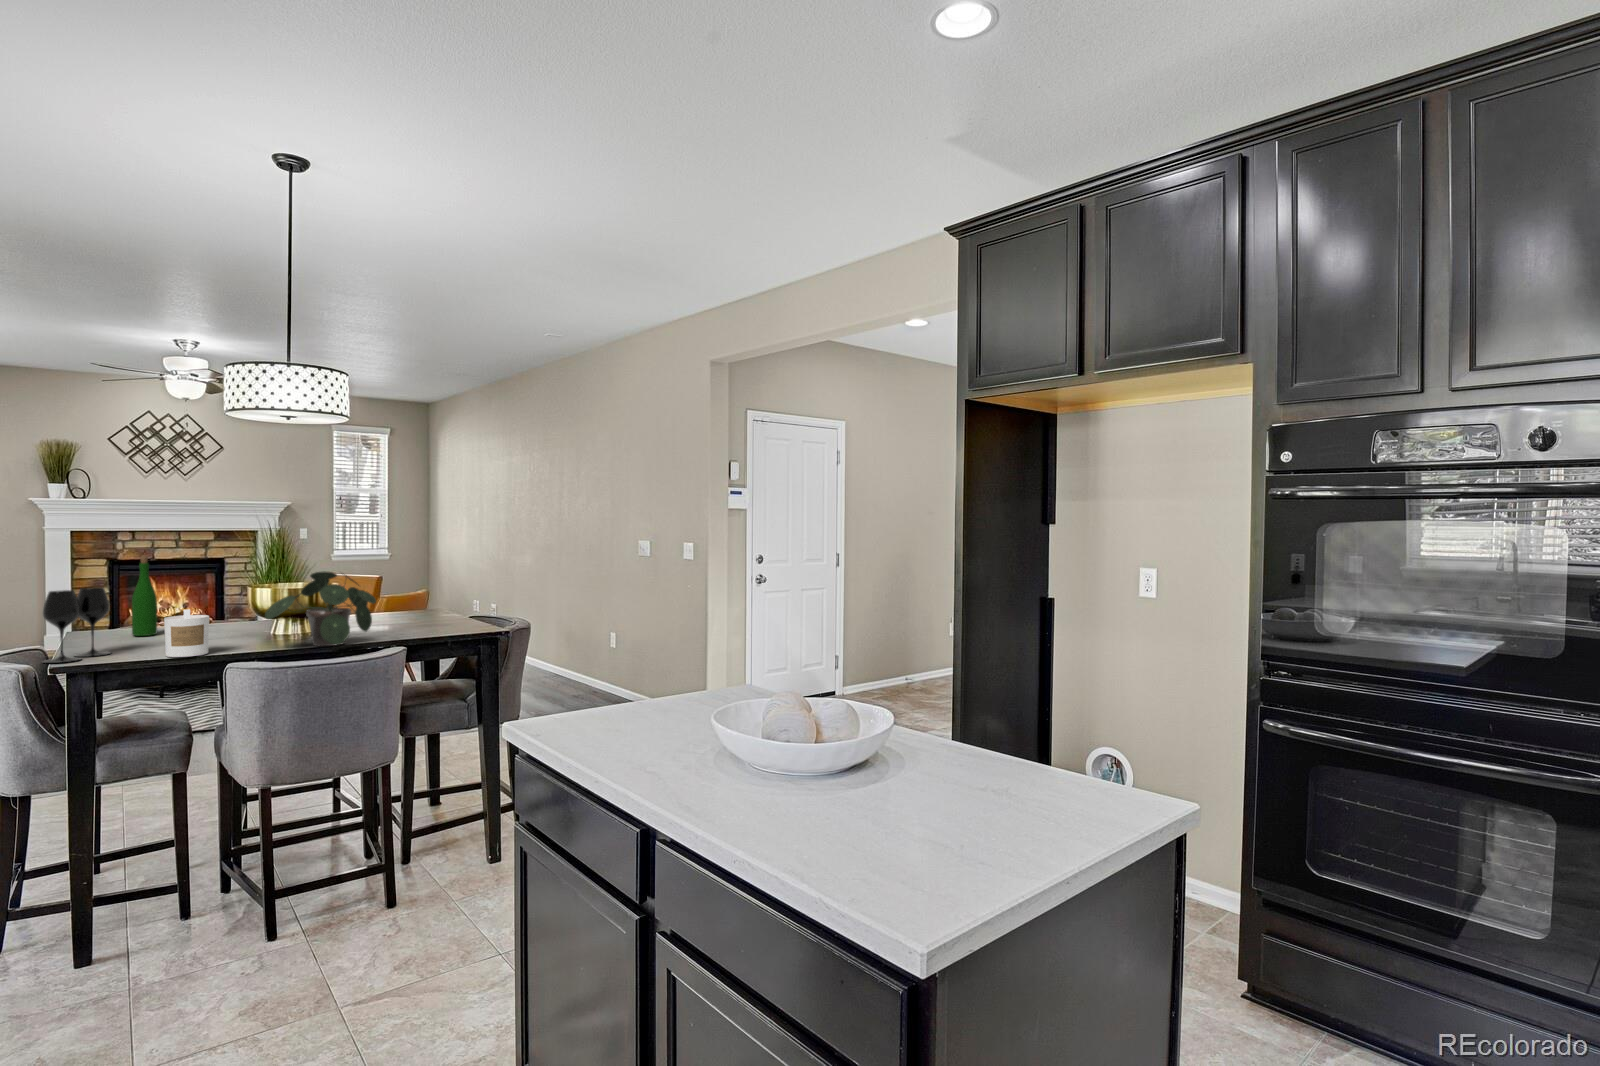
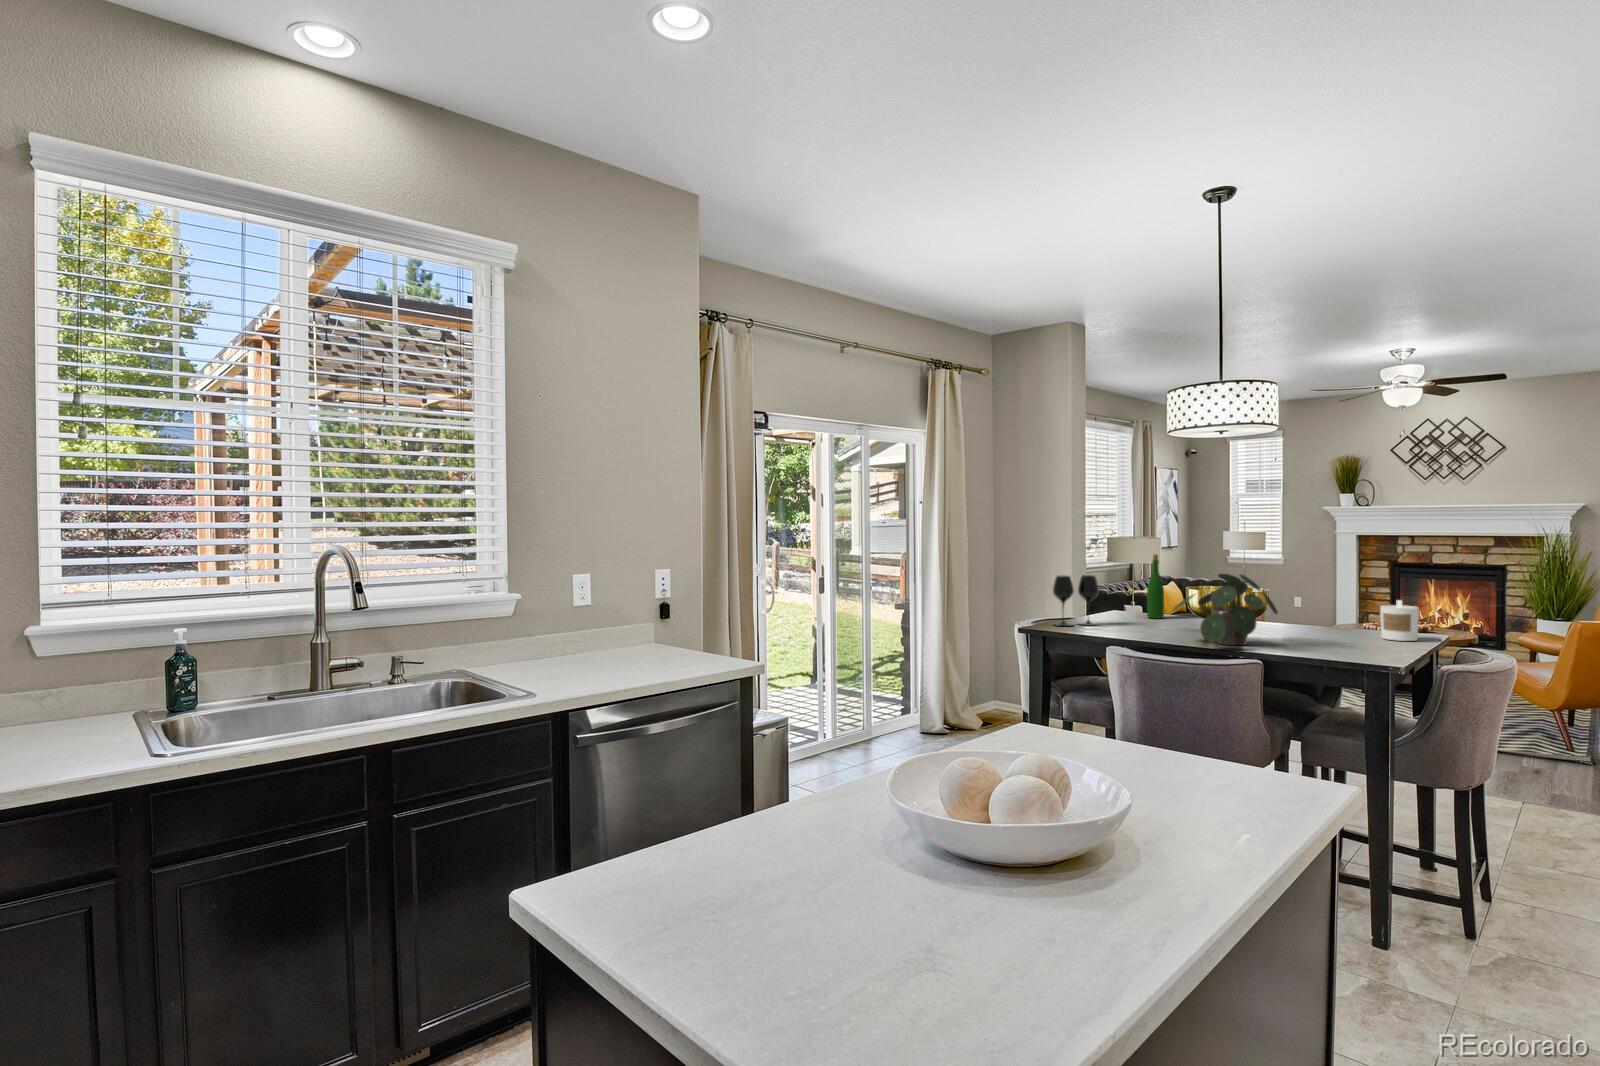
candle: present [164,610,209,657] -> present [1380,600,1419,641]

